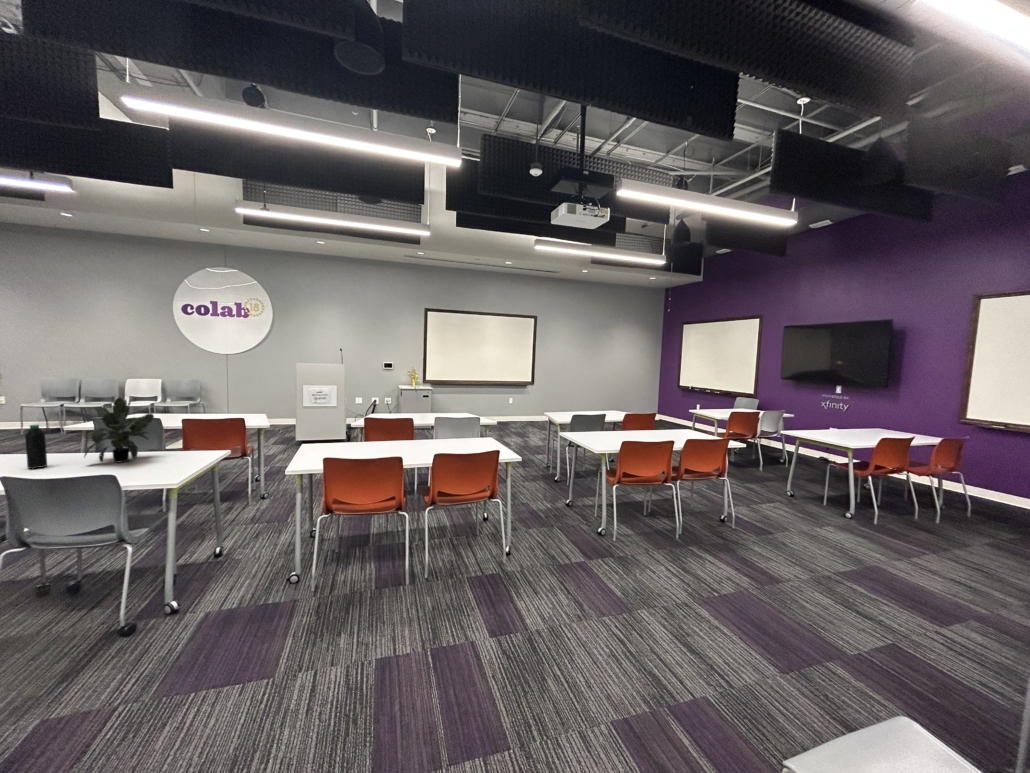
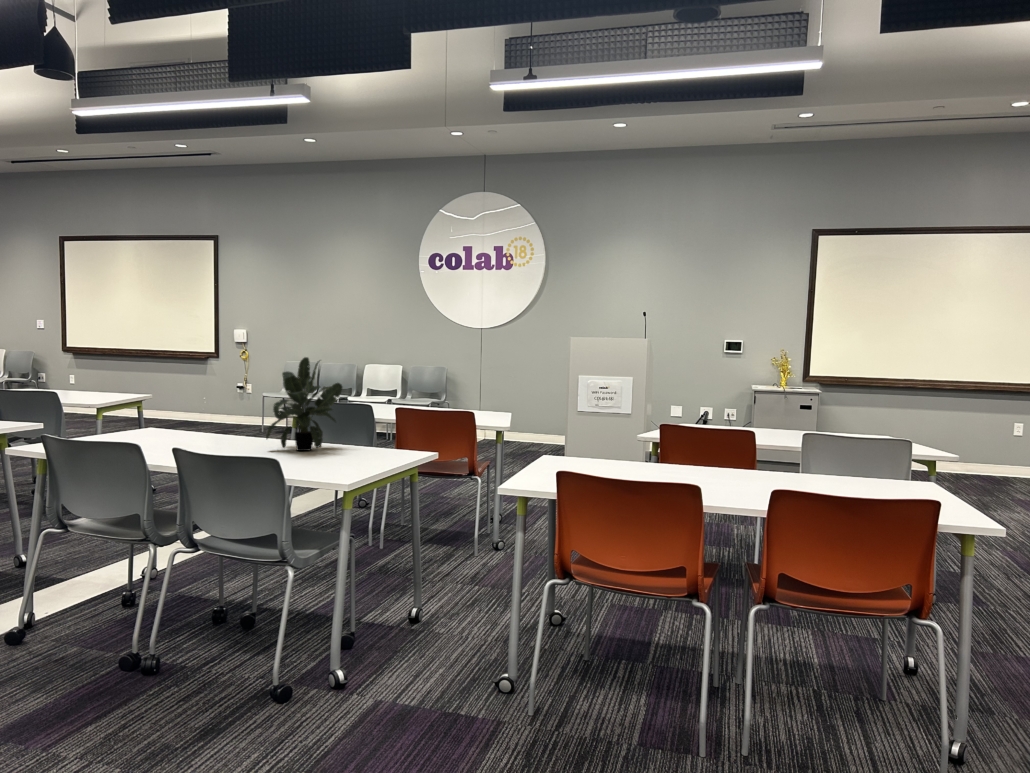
water bottle: present [25,425,47,469] -> none [215,390,235,449]

